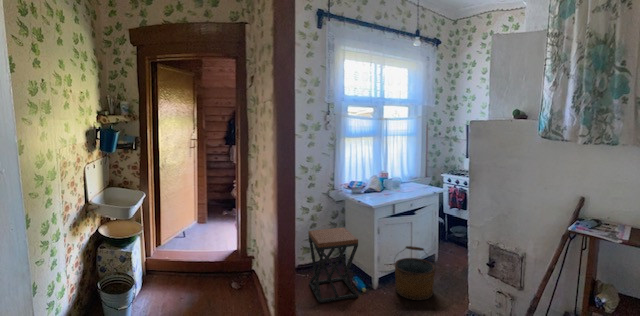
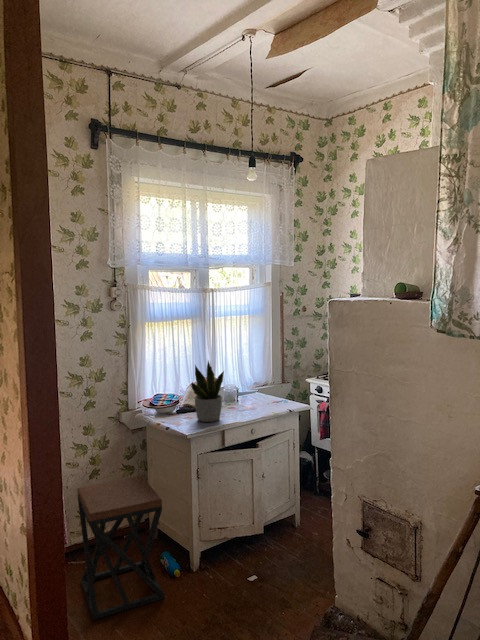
potted plant: none [375,159,395,198] -> present [191,361,224,422]
bucket: present [394,246,436,300] -> none [225,502,292,594]

